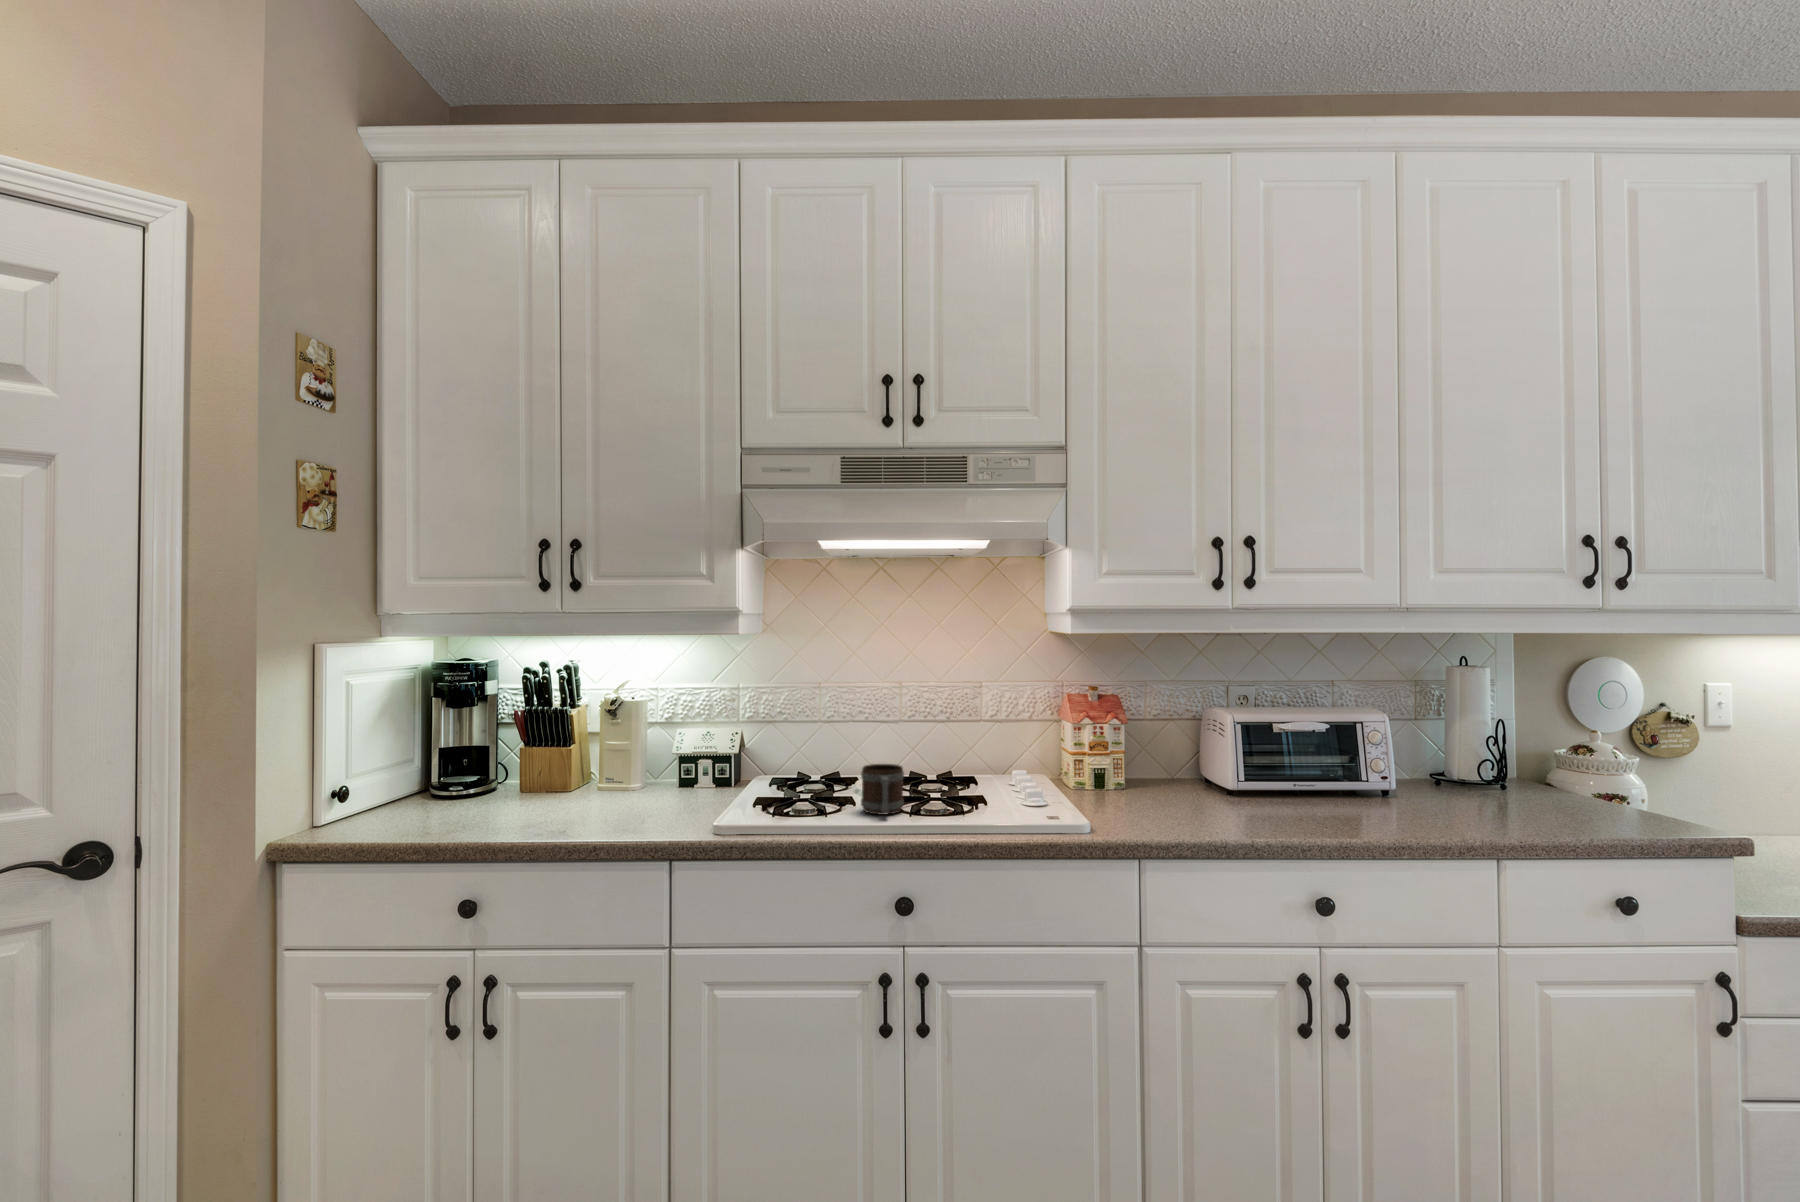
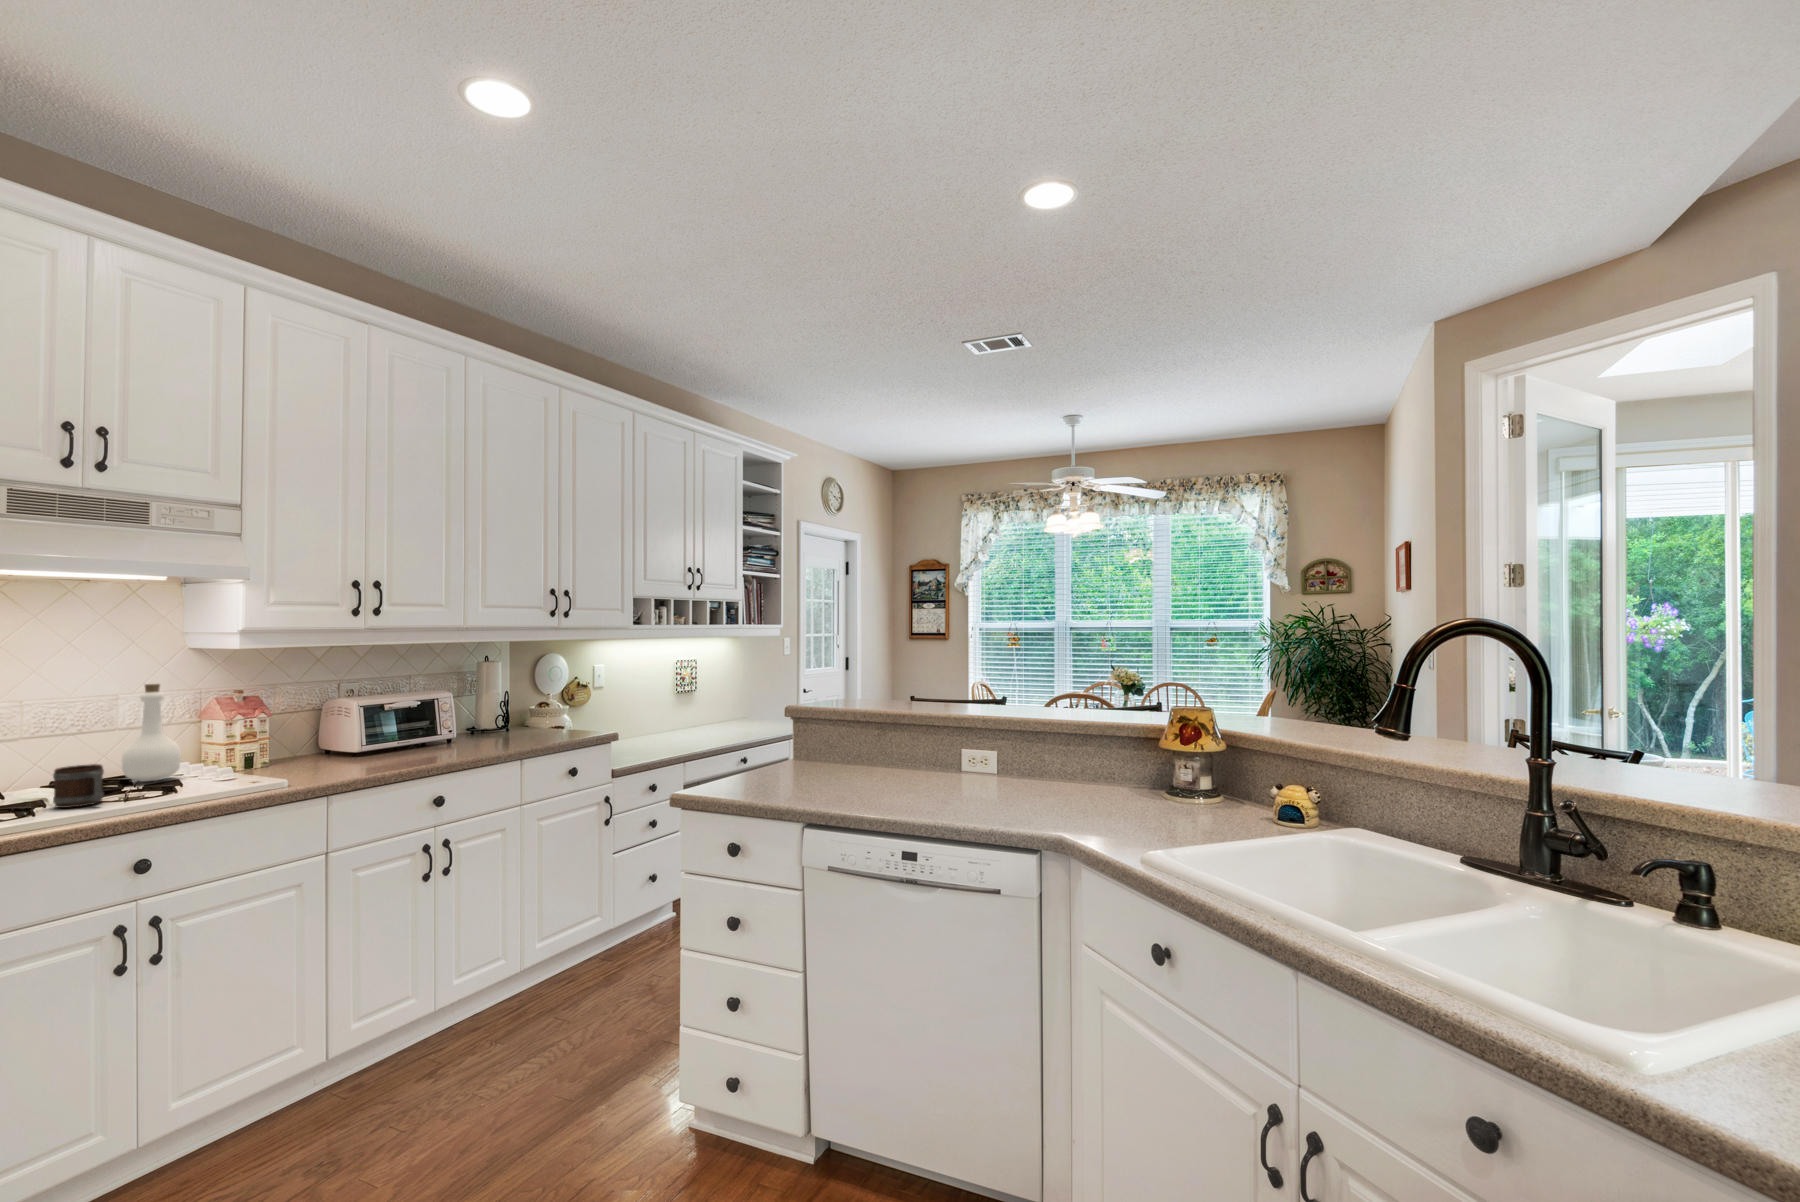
bottle: none [956,673,1011,791] -> present [122,684,181,781]

